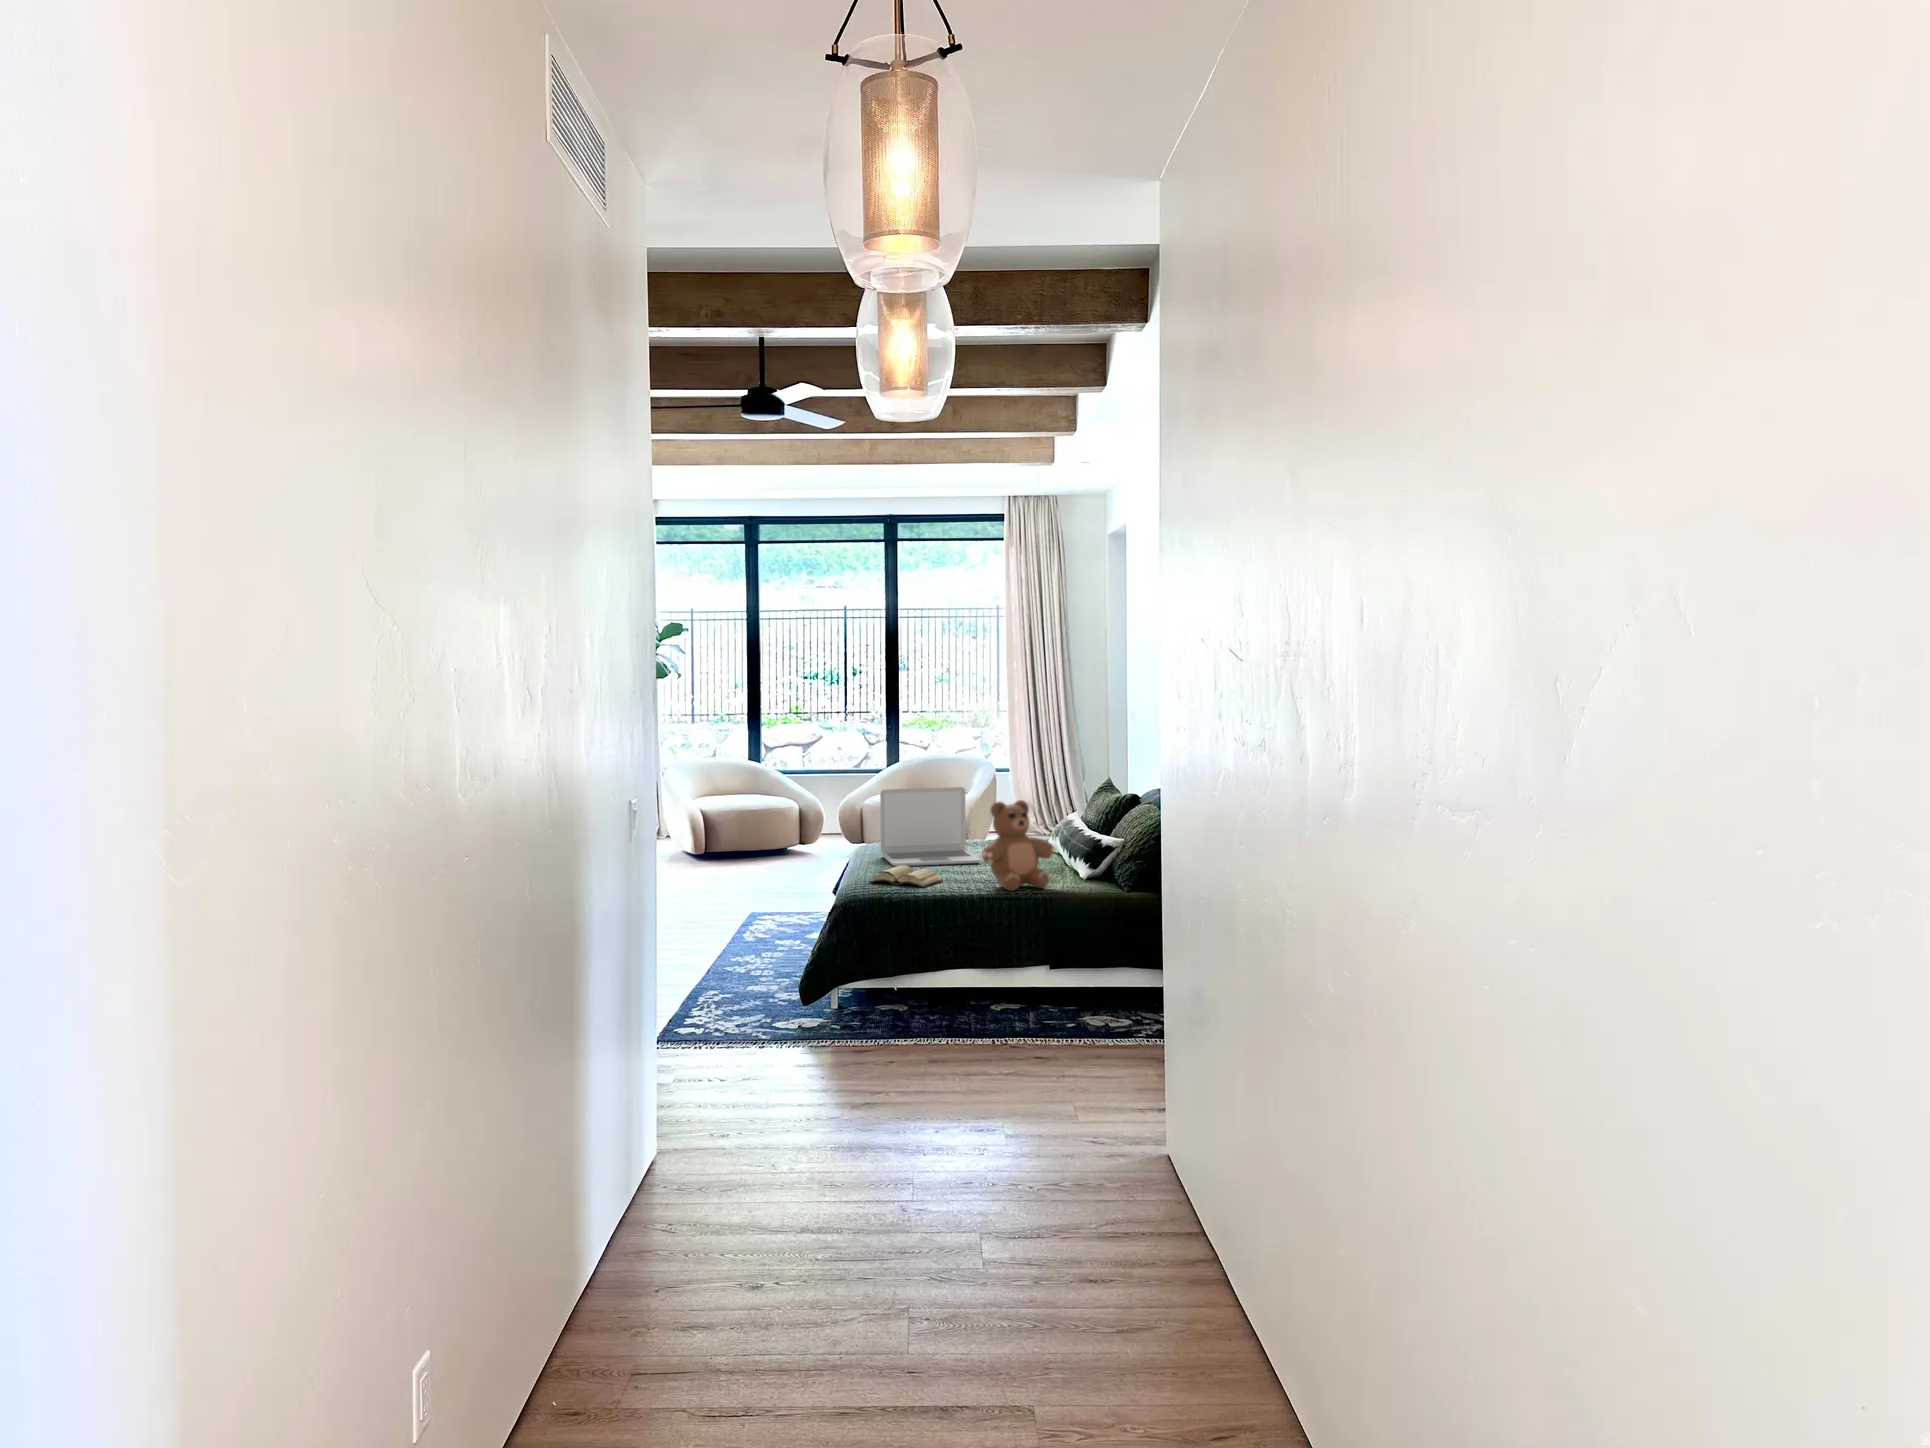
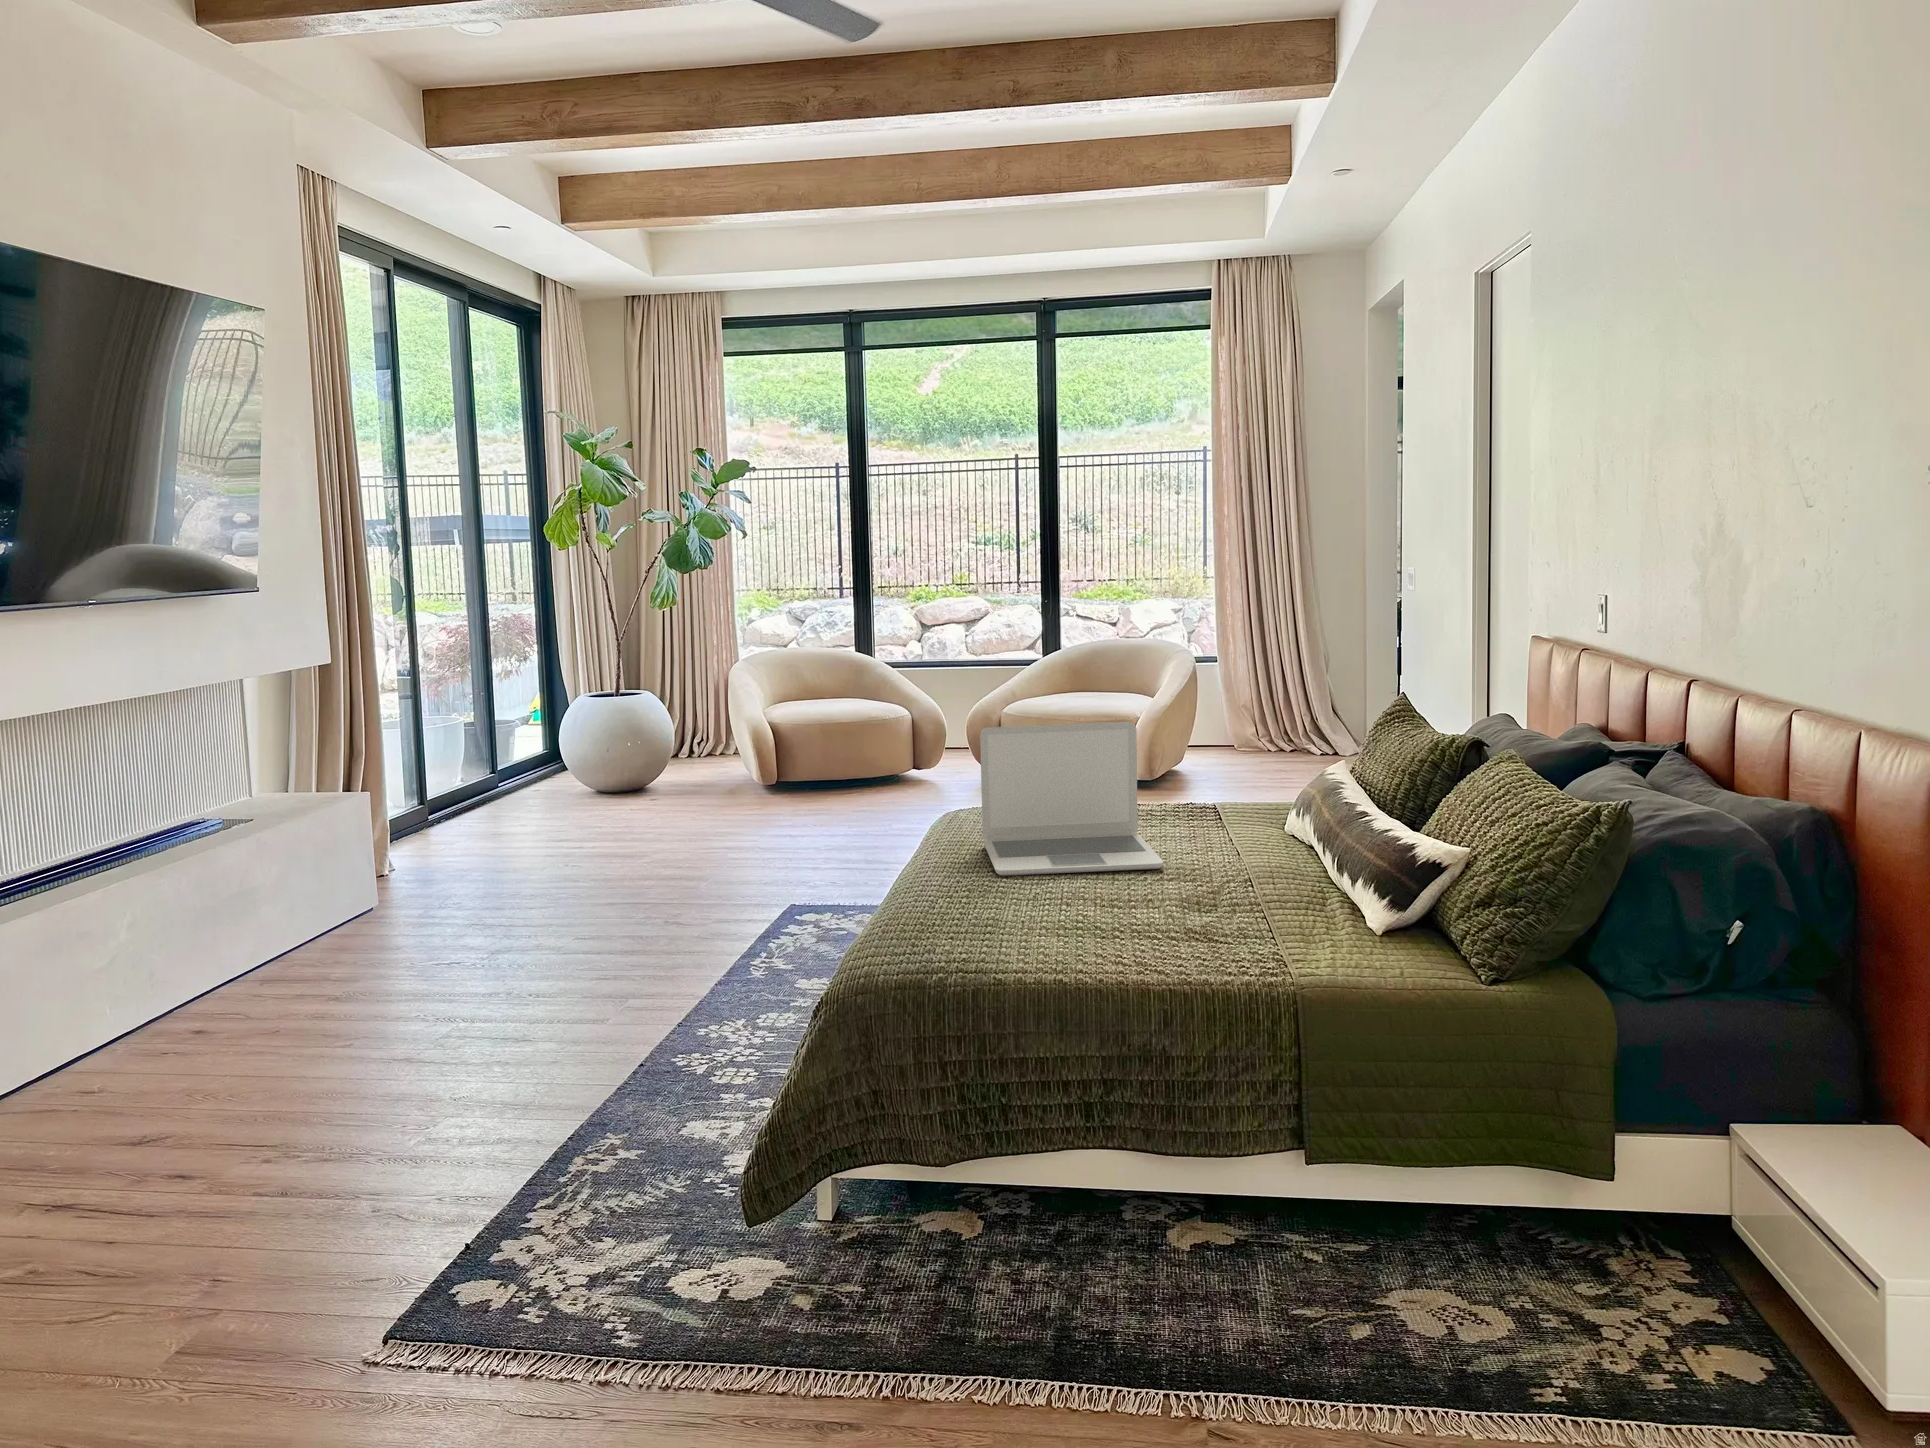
teddy bear: present [981,800,1056,891] -> none [1155,770,1324,969]
diary: present [869,865,943,888] -> none [934,889,1084,950]

